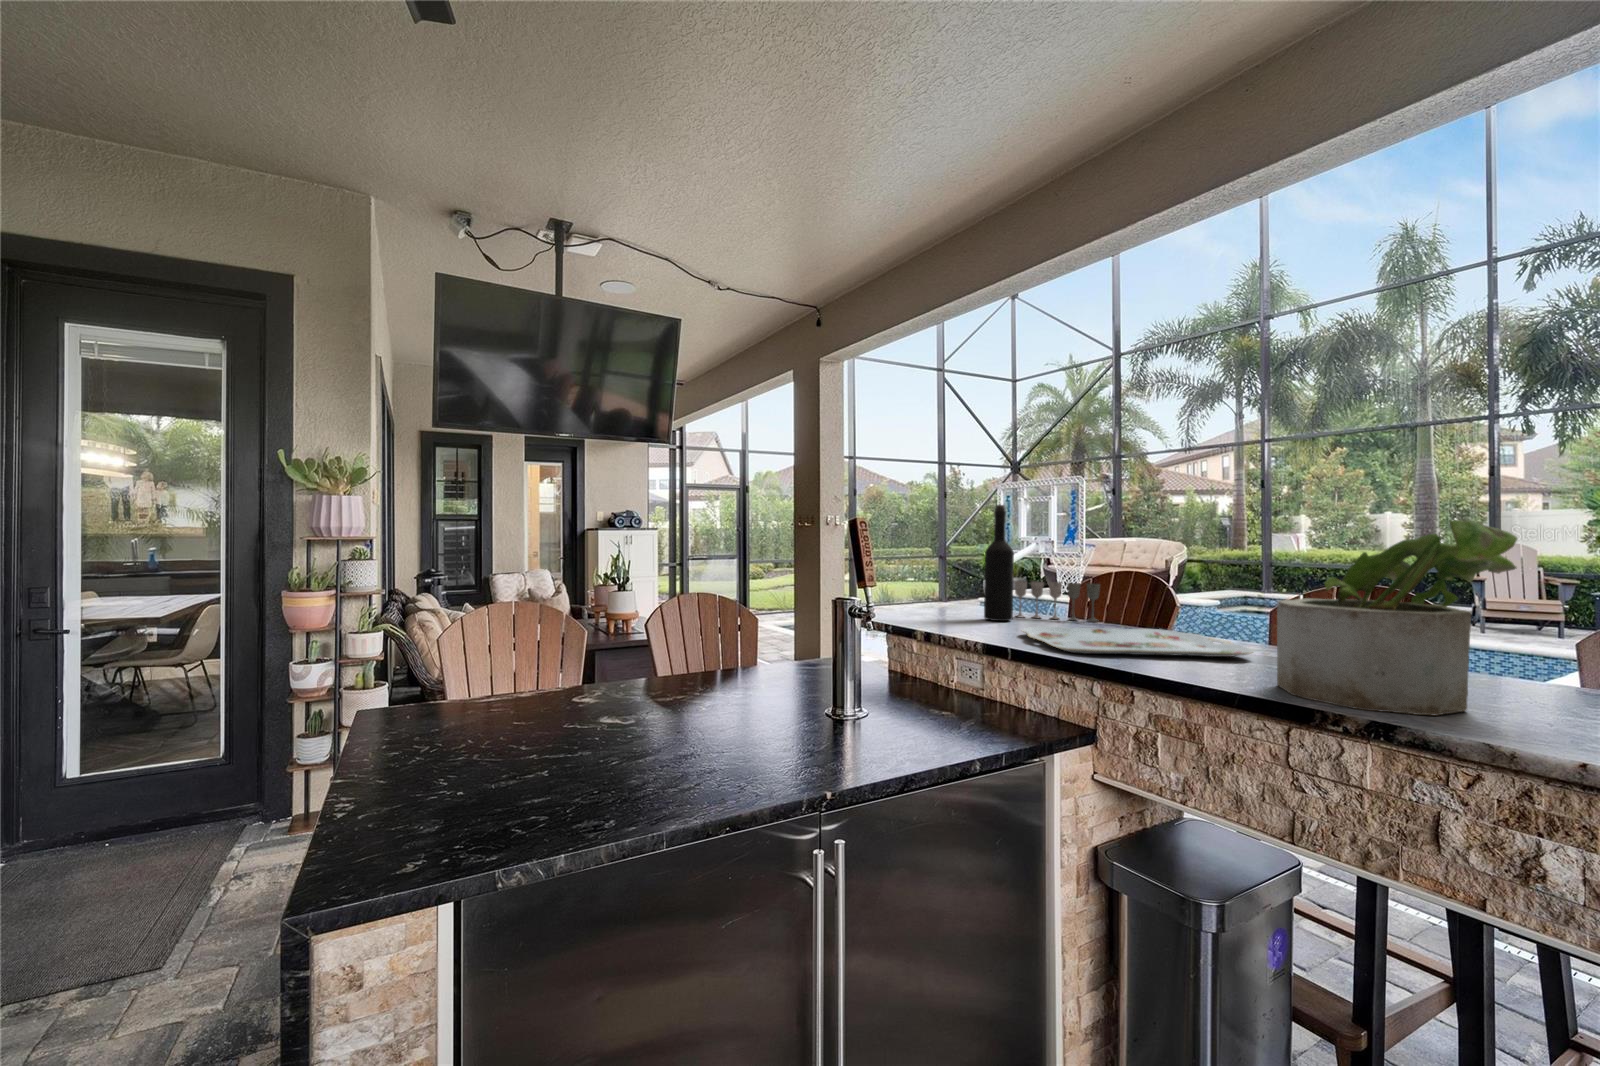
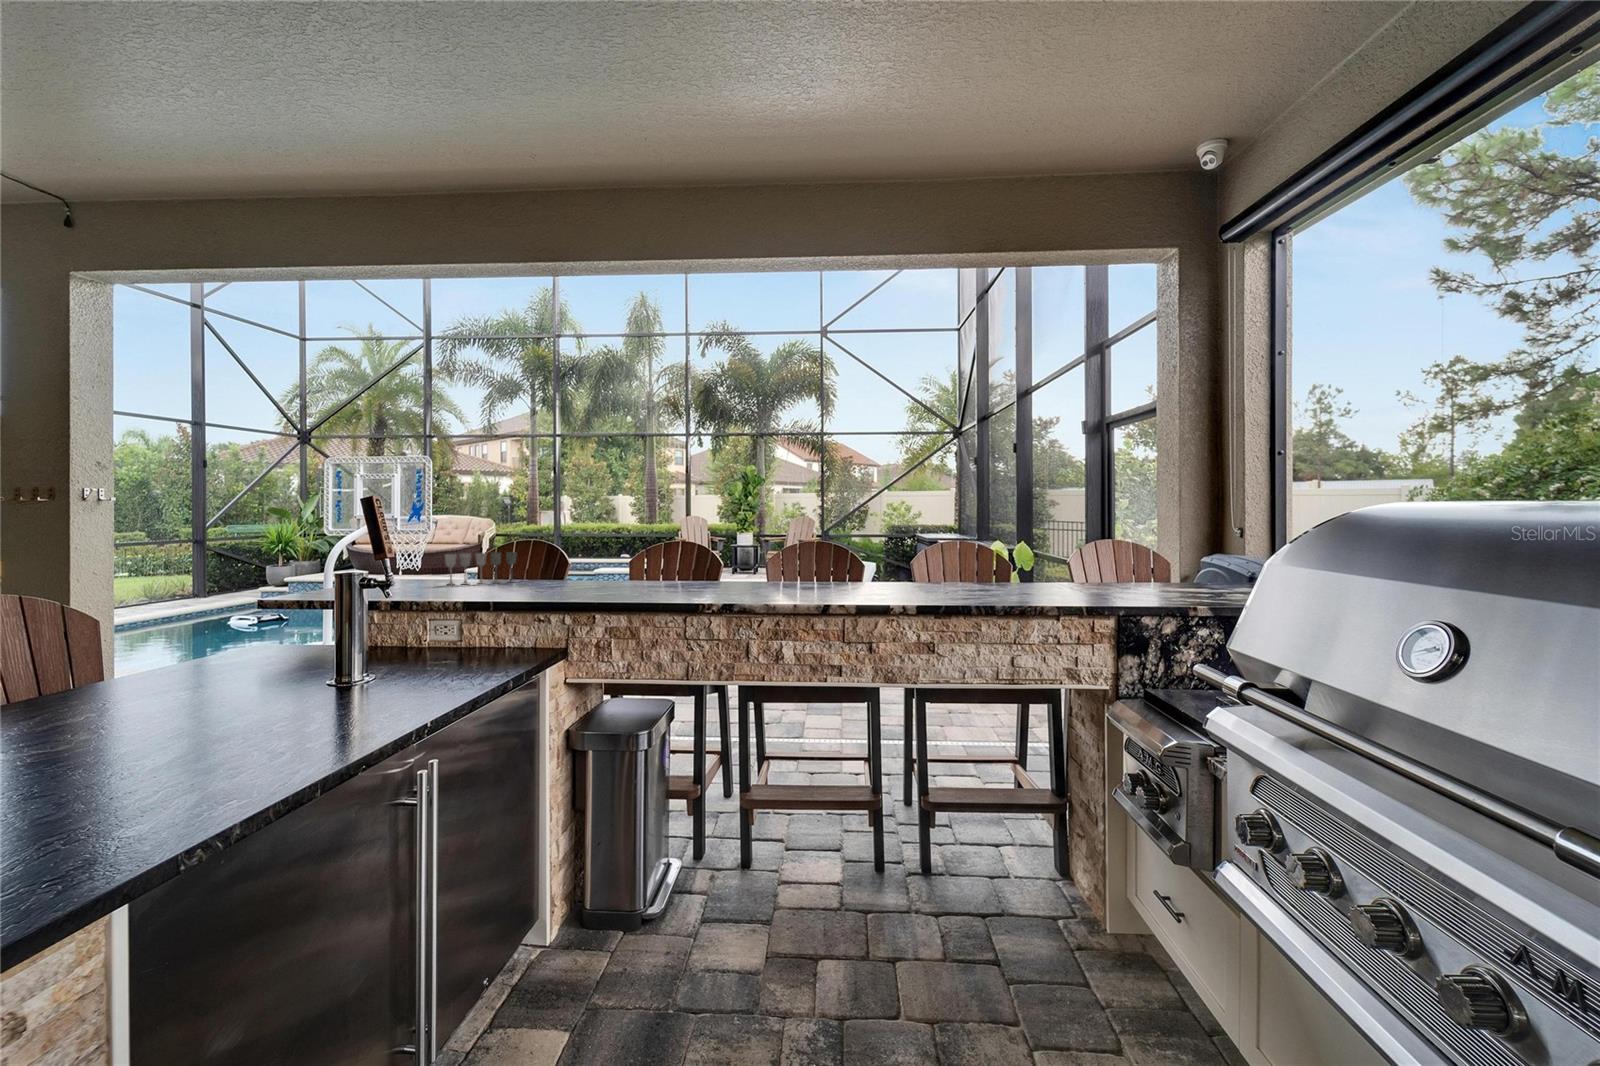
wine bottle: present [984,505,1014,621] -> none [425,488,453,589]
potted plant: present [1277,520,1517,715] -> none [669,502,767,602]
serving tray: present [1022,626,1253,657] -> none [482,580,642,599]

